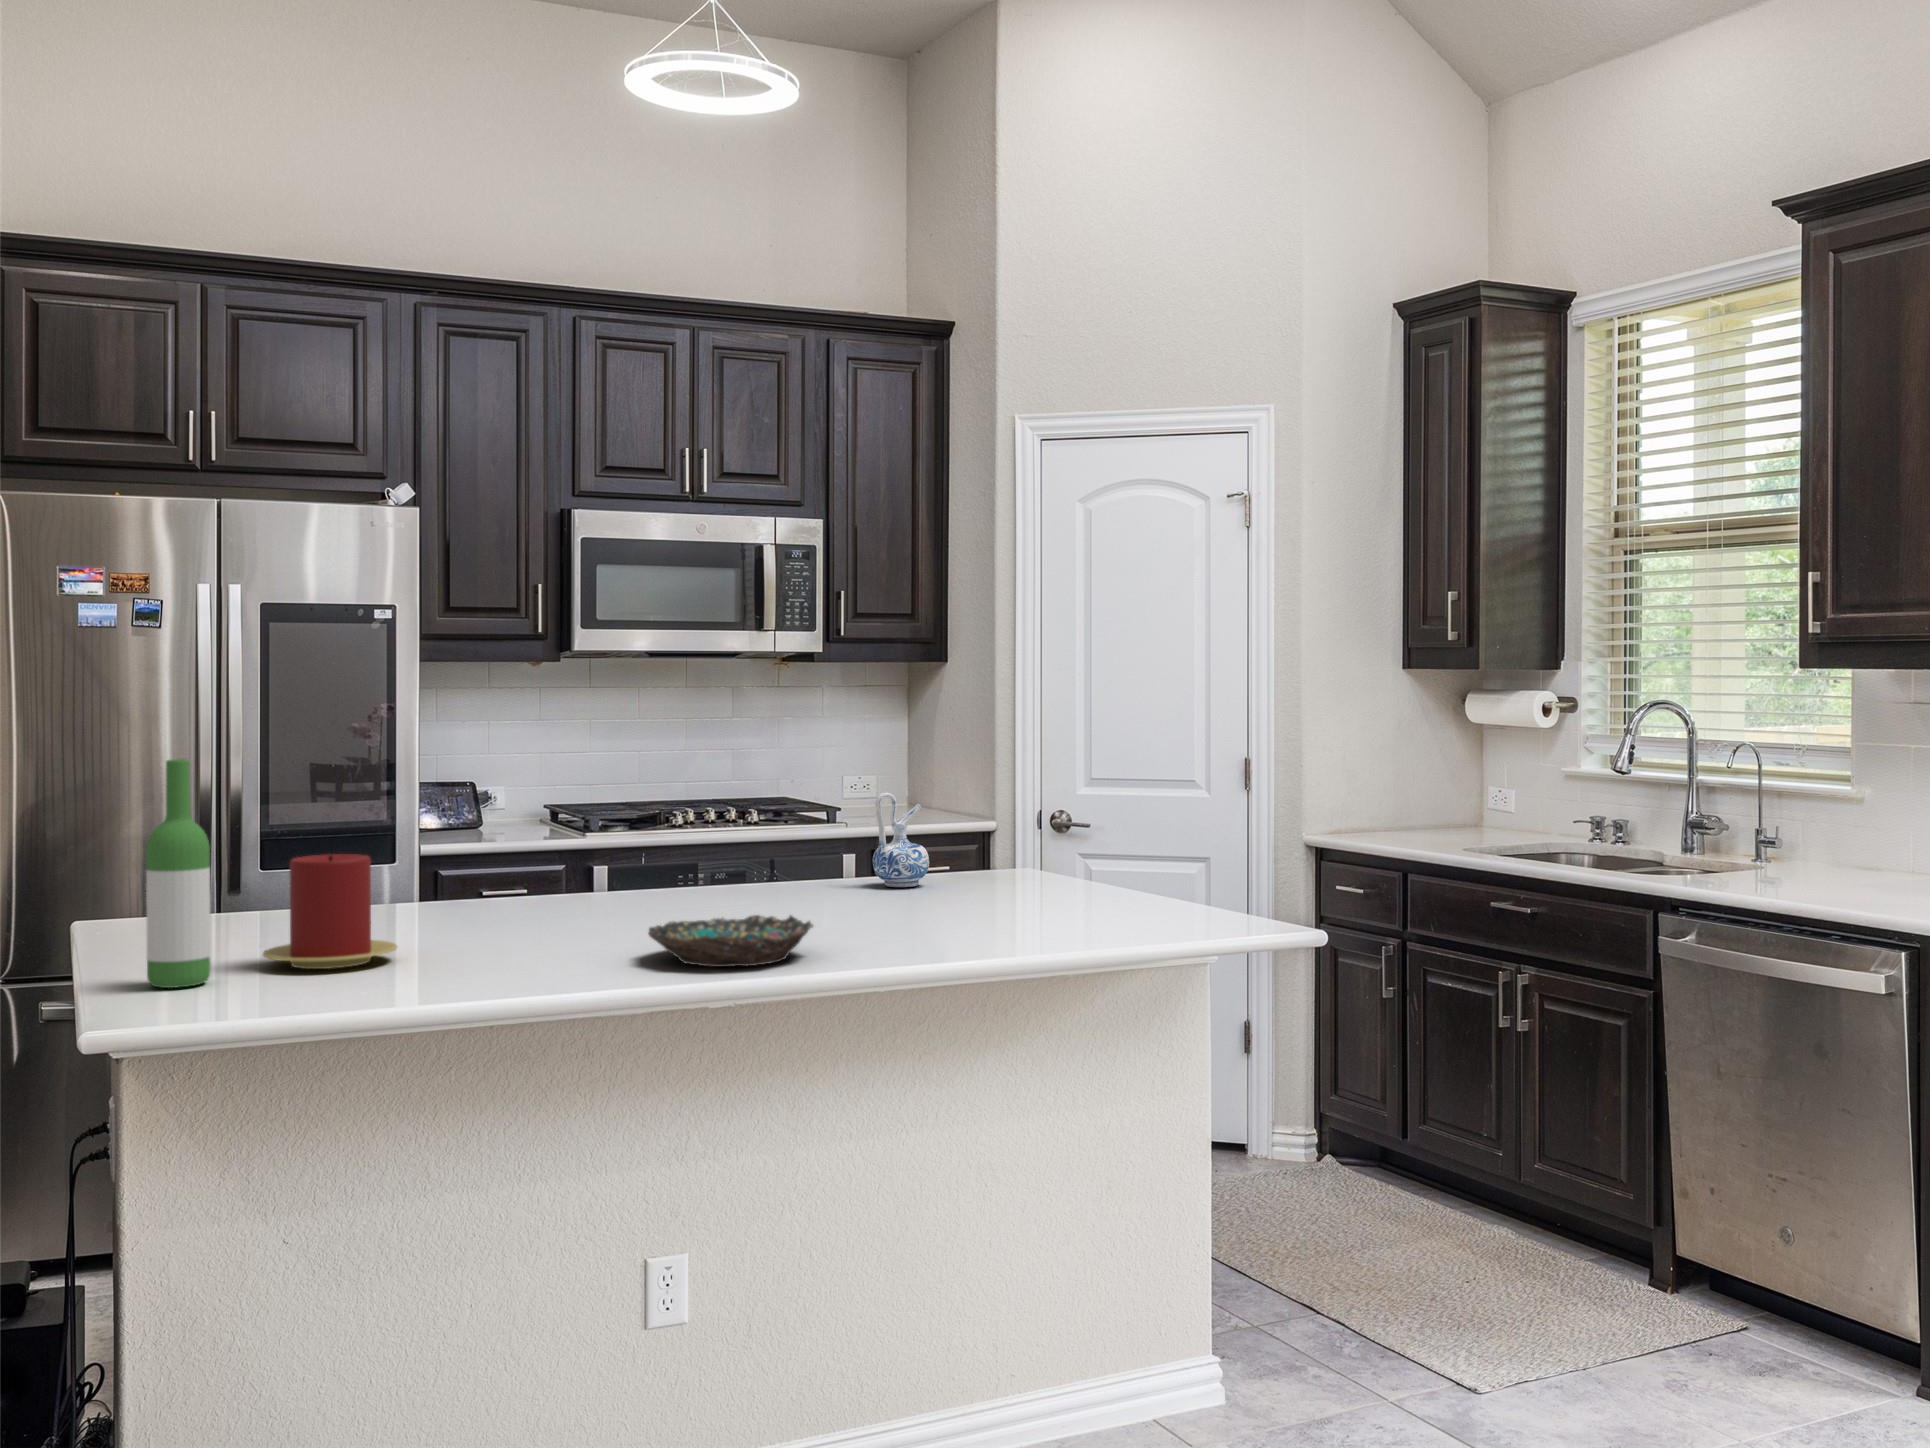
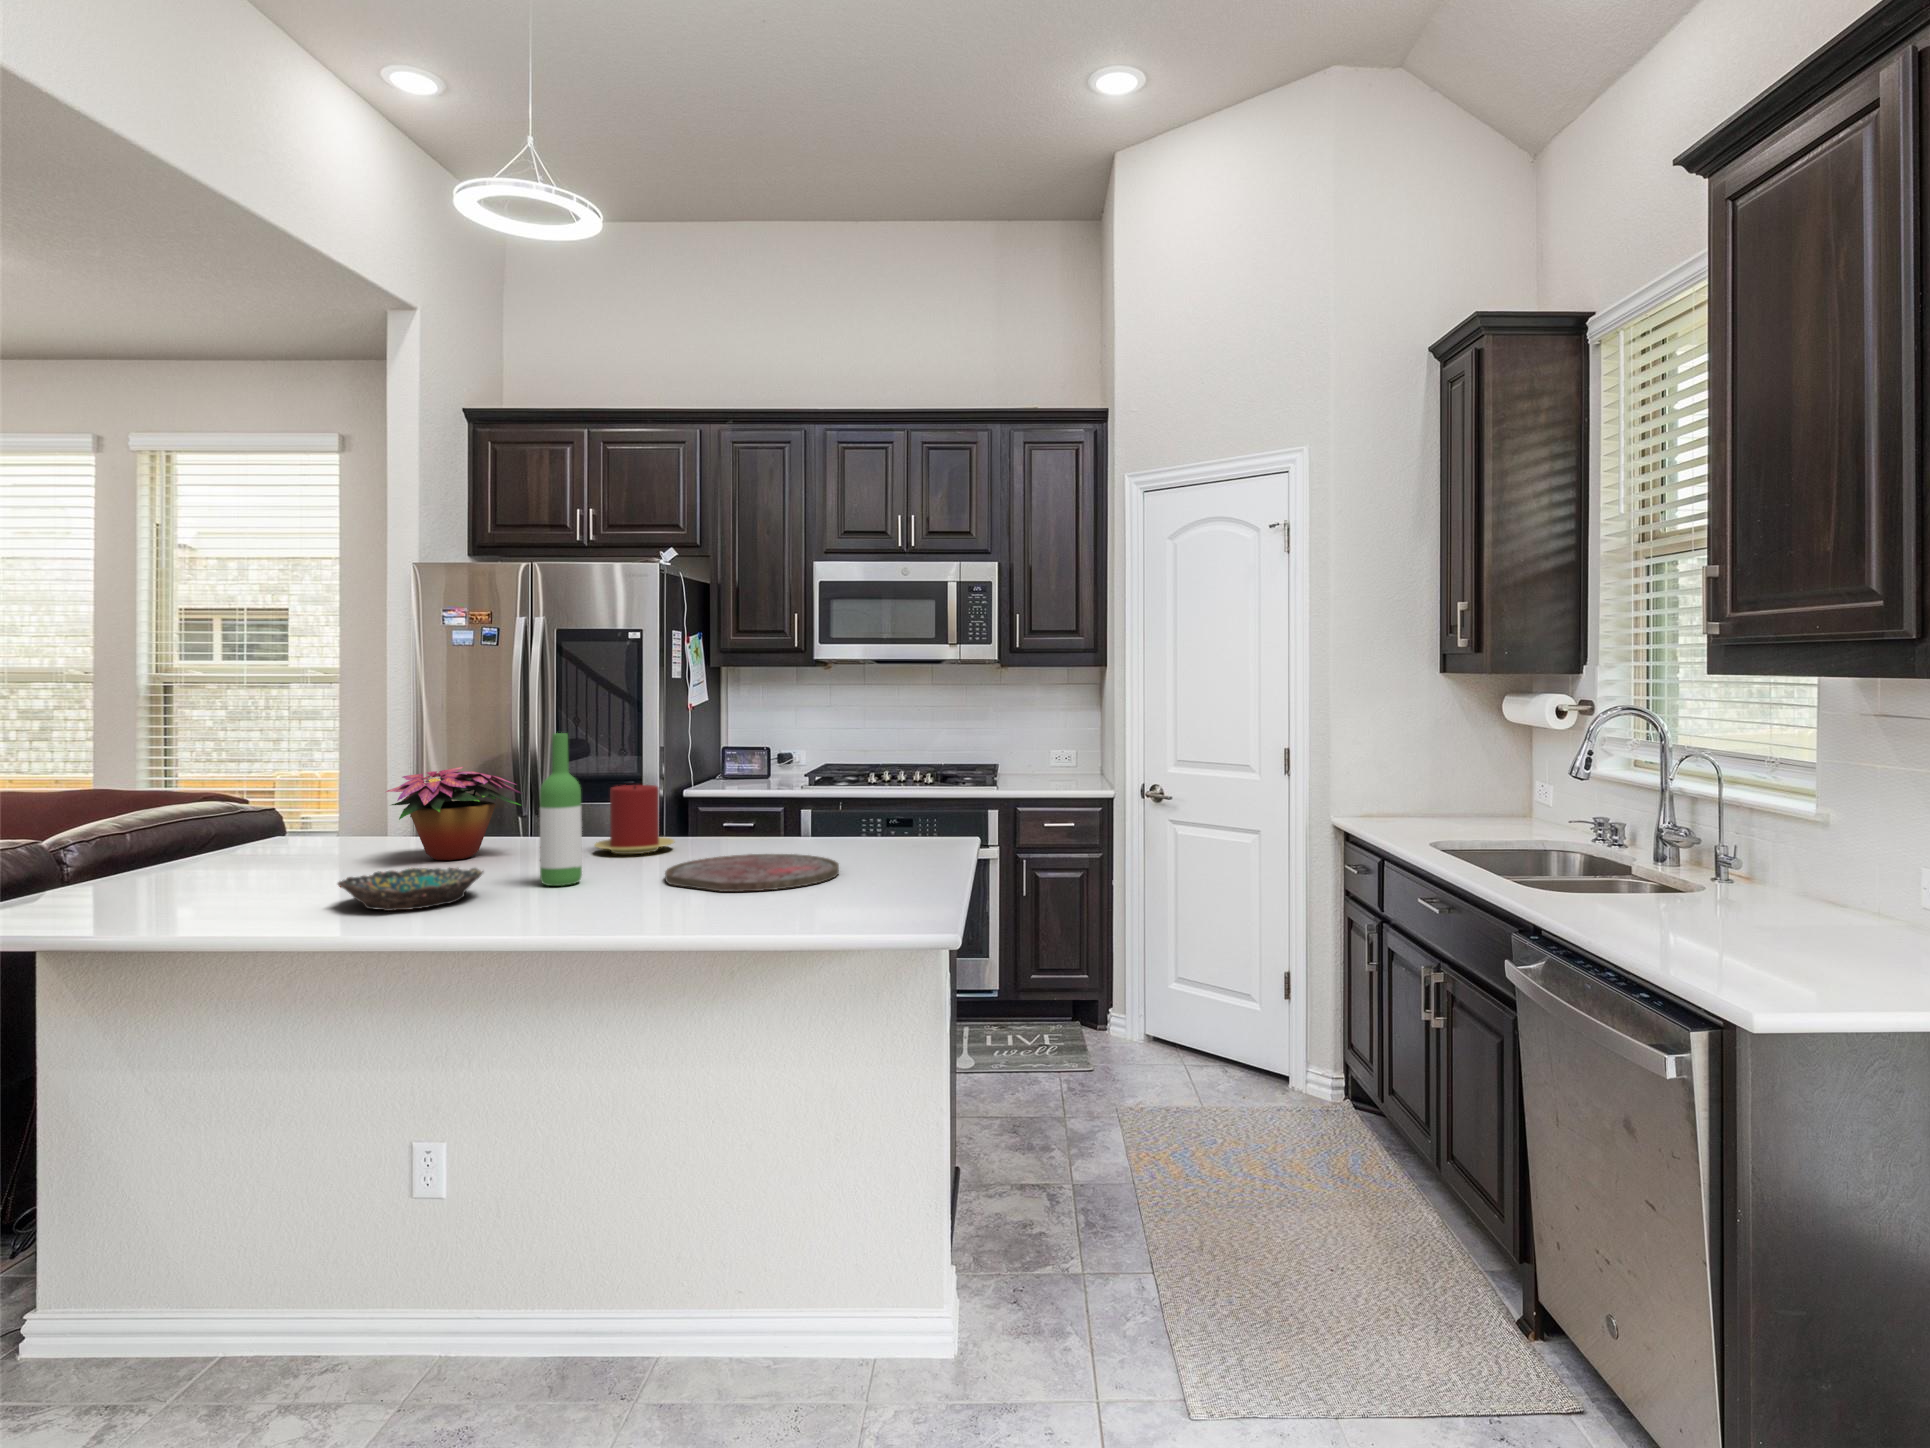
wine bottle: present [146,759,211,988] -> present [540,733,582,886]
ceramic pitcher: present [873,793,929,887] -> none [763,771,809,847]
flower arrangement: none [434,796,629,926] -> present [386,767,522,860]
candle: present [263,854,397,969] -> present [594,785,674,854]
cutting board: none [902,888,1104,924] -> present [665,854,839,892]

